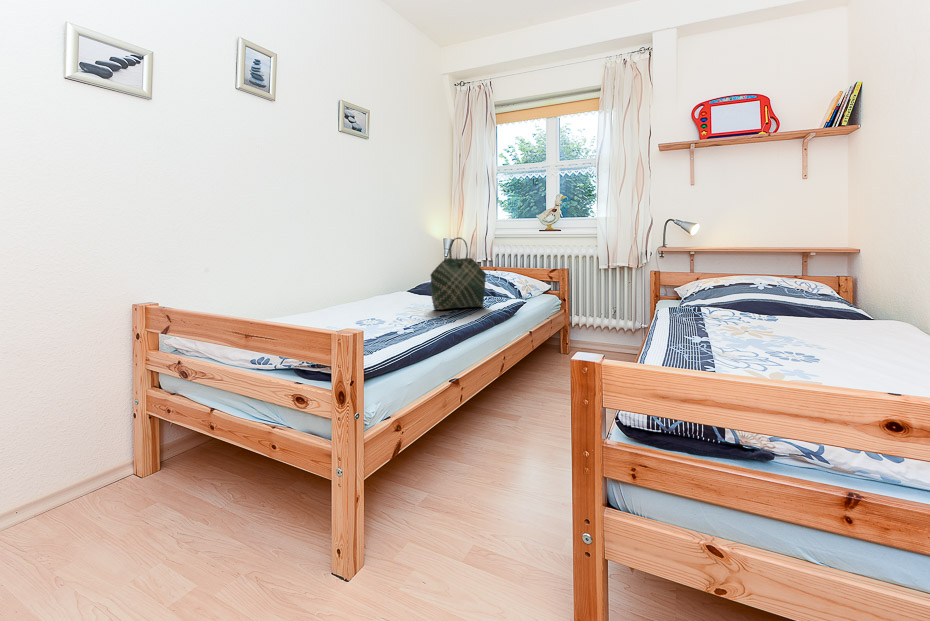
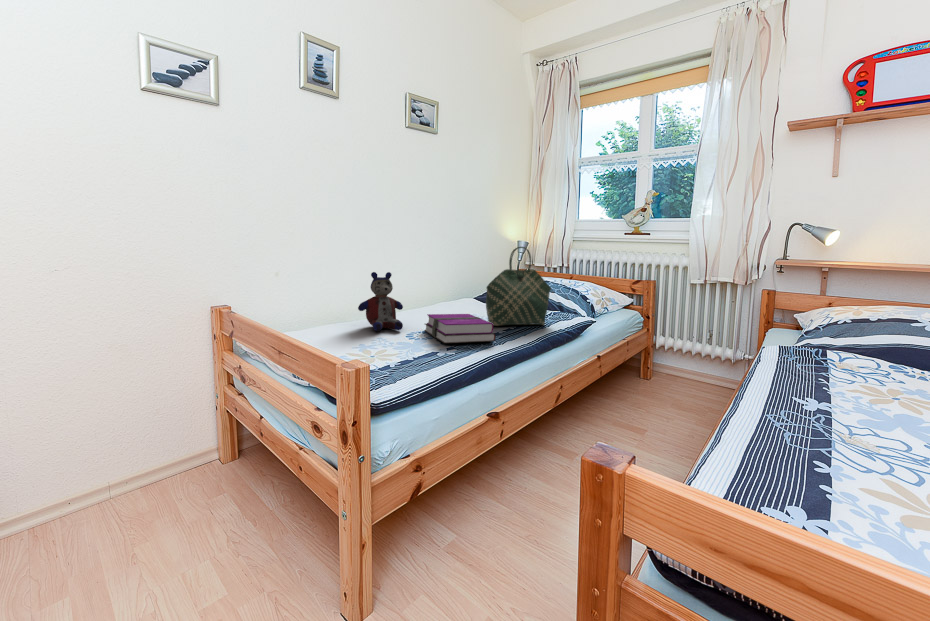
stuffed bear: none [311,264,357,320] -> present [358,272,403,331]
hardback book: none [377,300,446,324] -> present [425,314,496,343]

